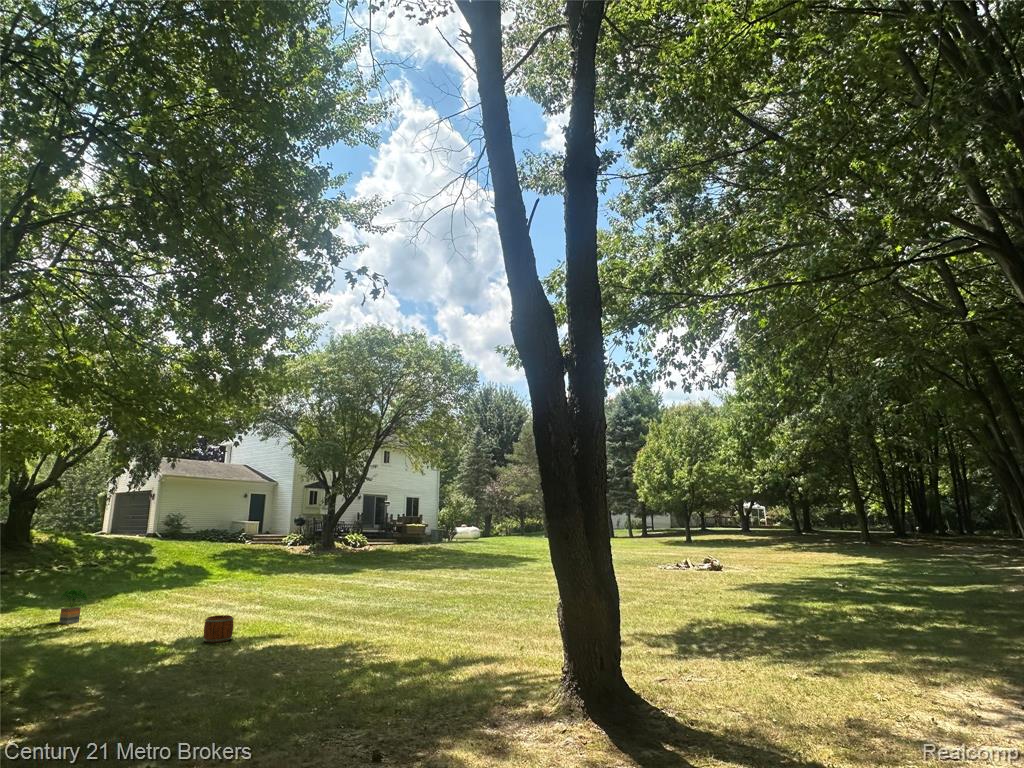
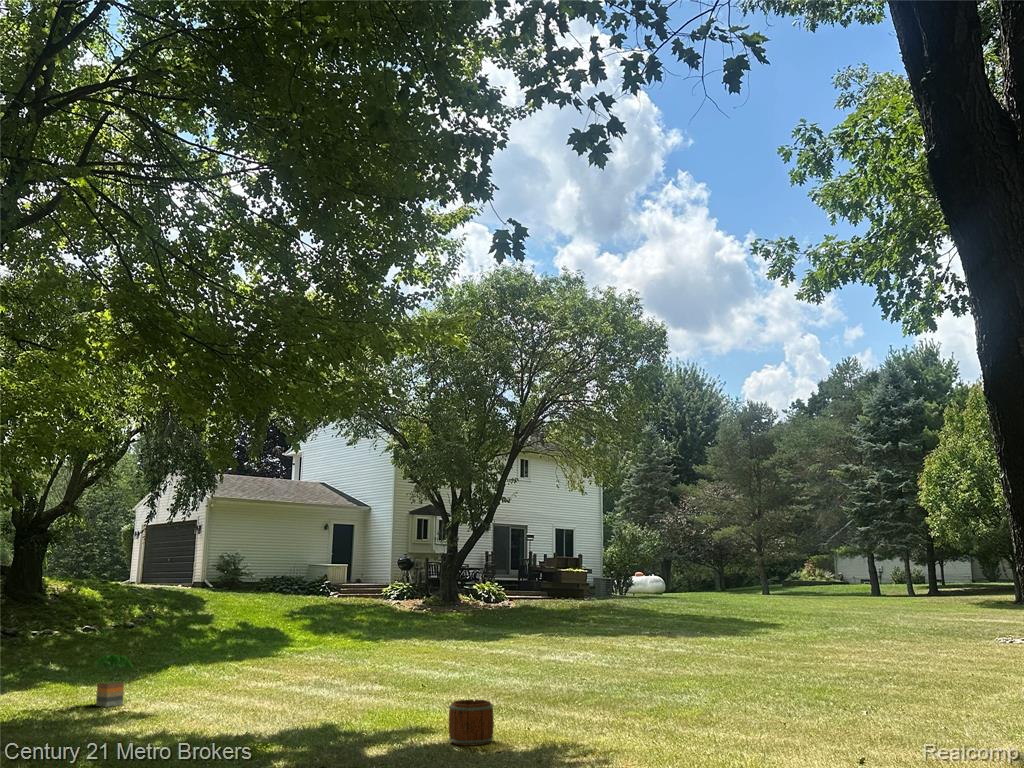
bucket: present [203,615,234,643] -> present [449,699,494,746]

